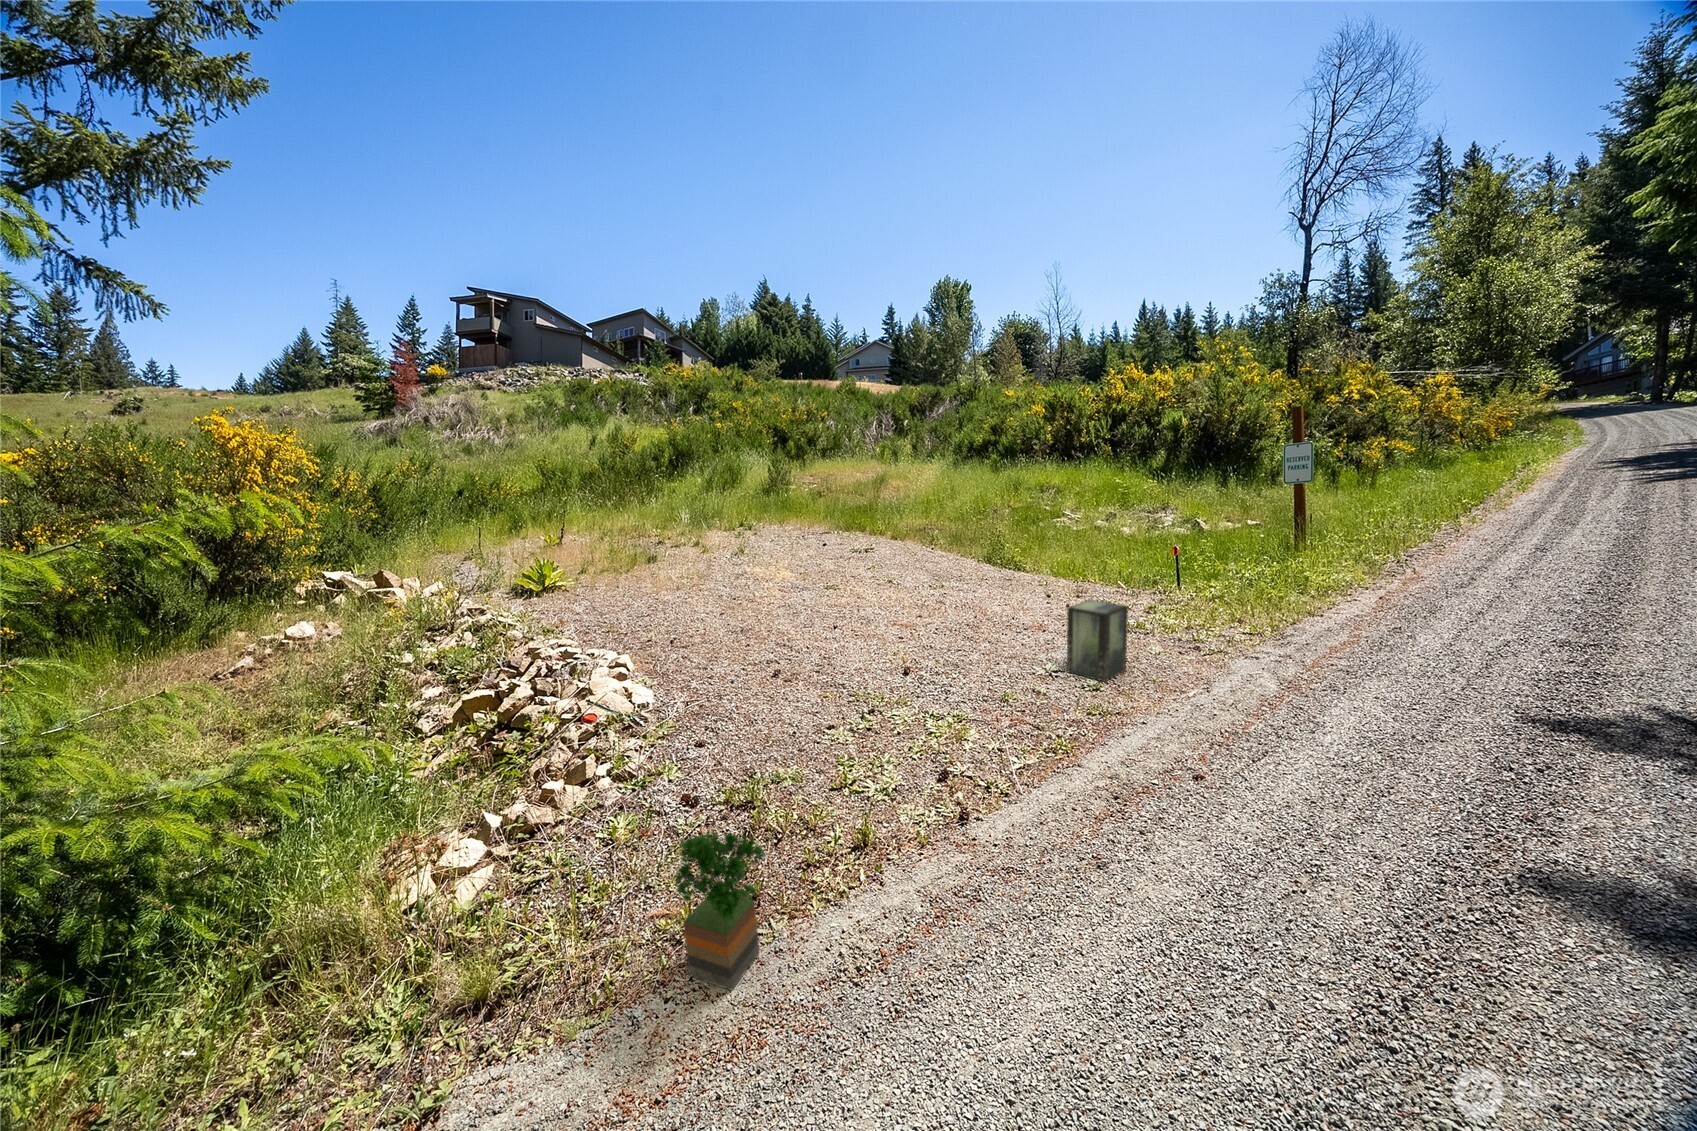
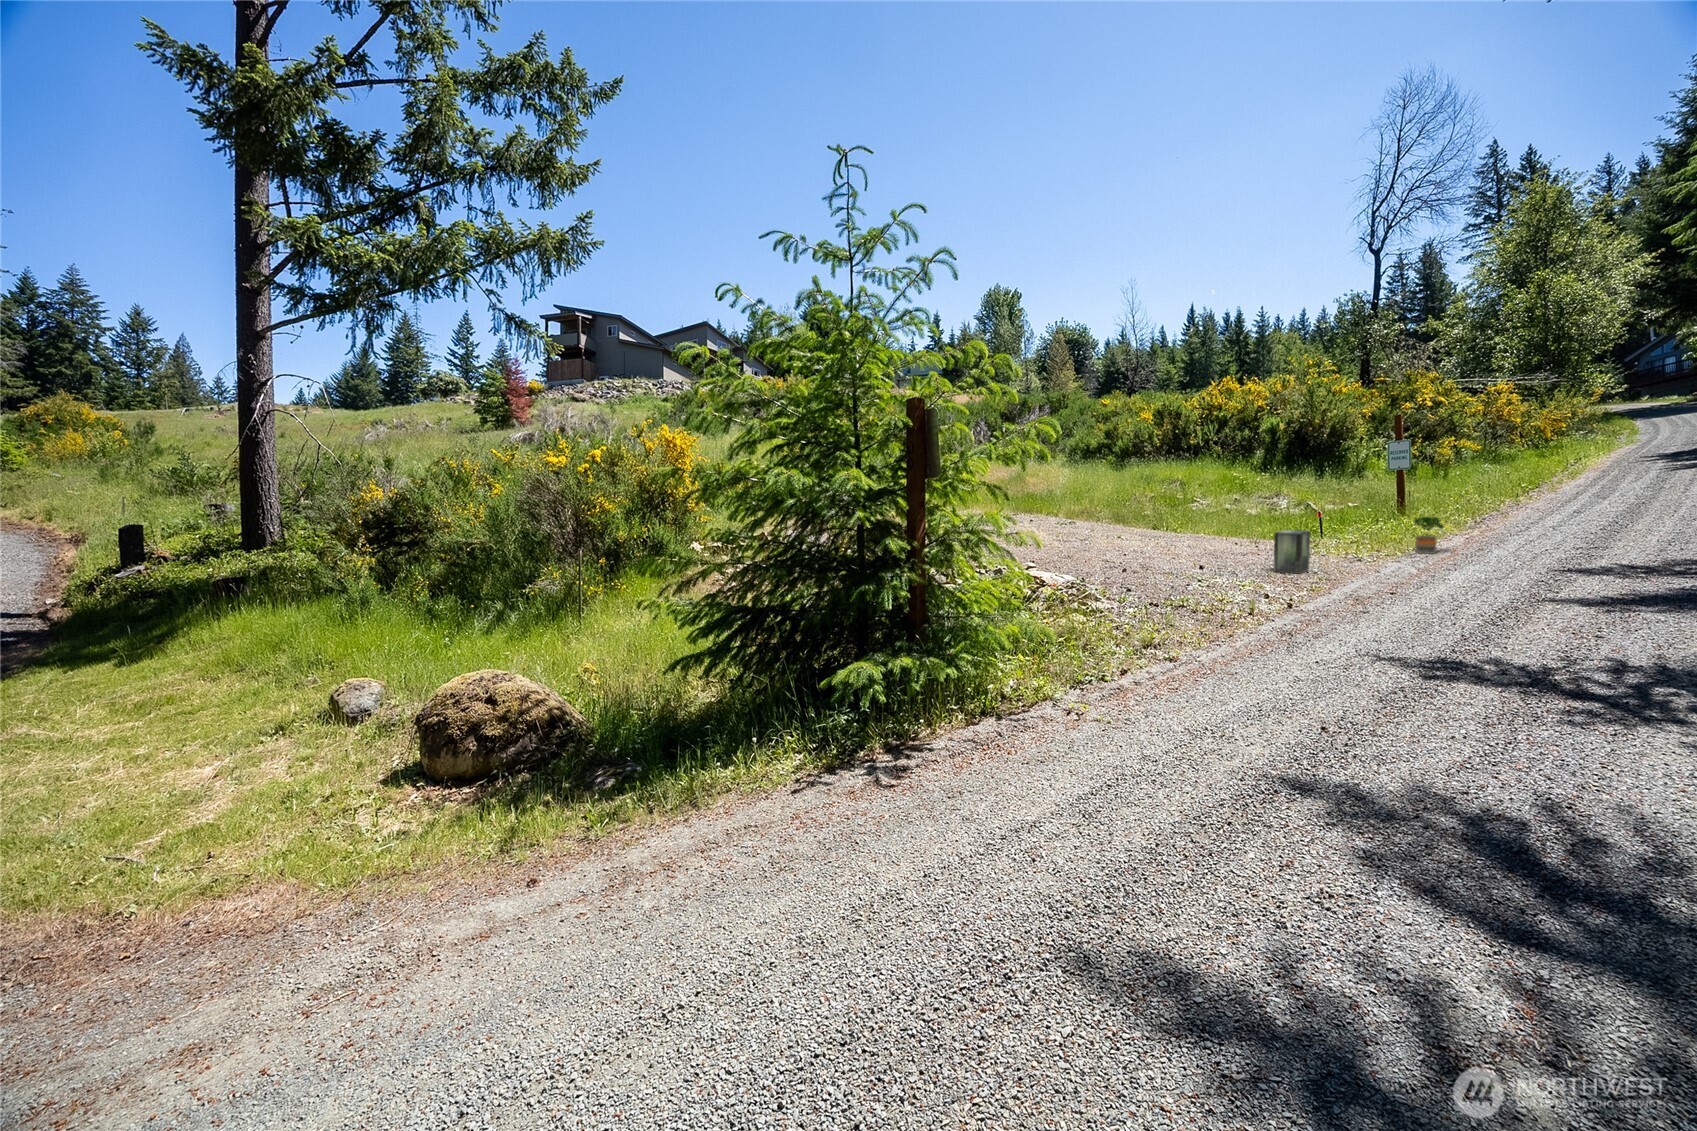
potted tree: present [675,832,766,990] -> present [1413,516,1444,554]

